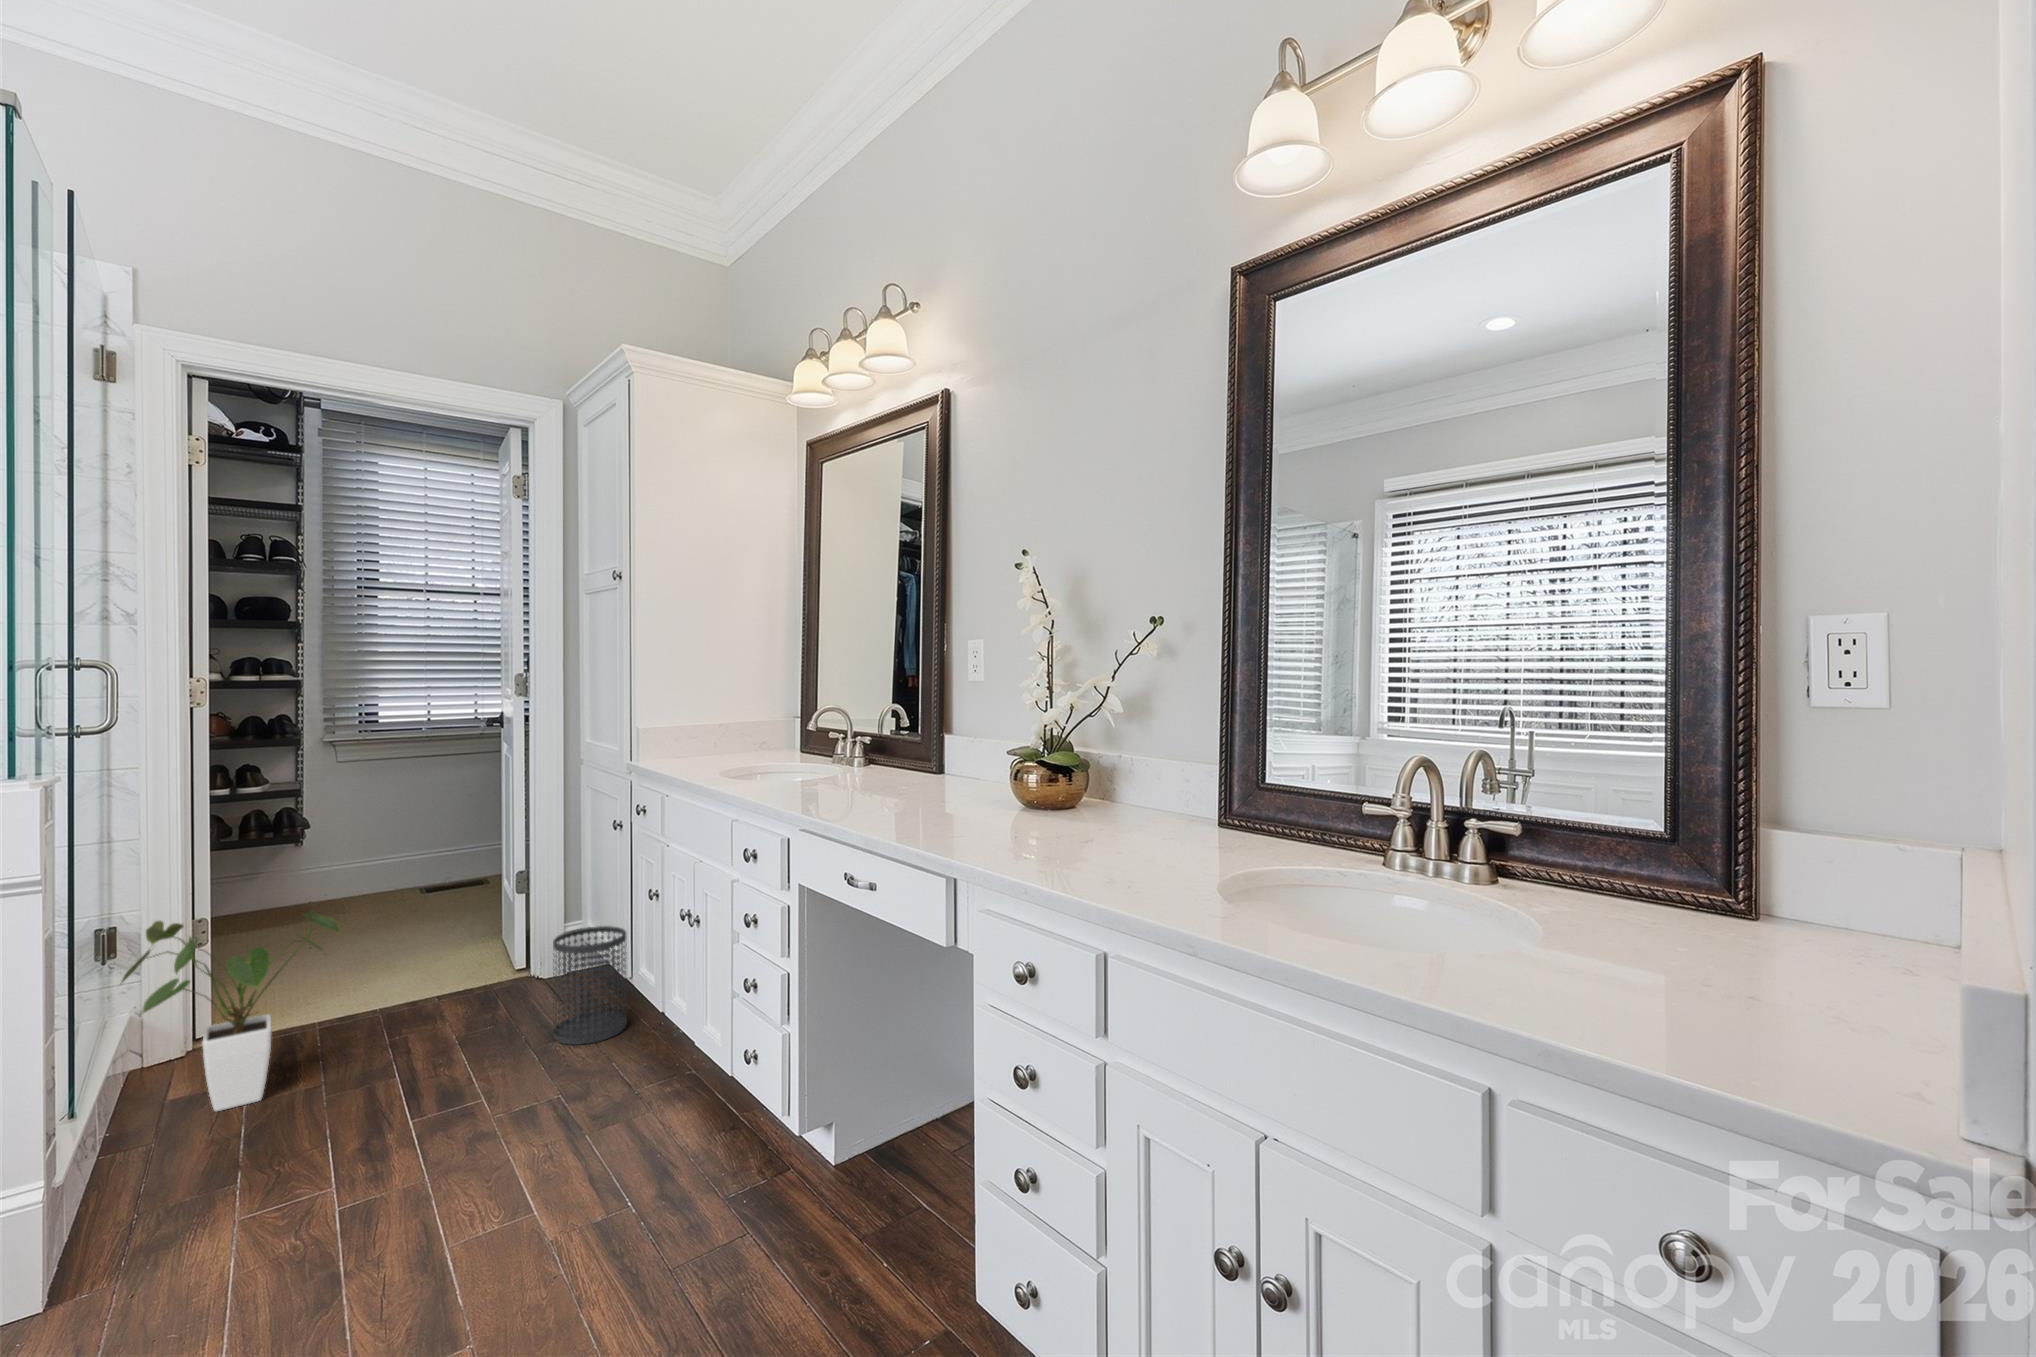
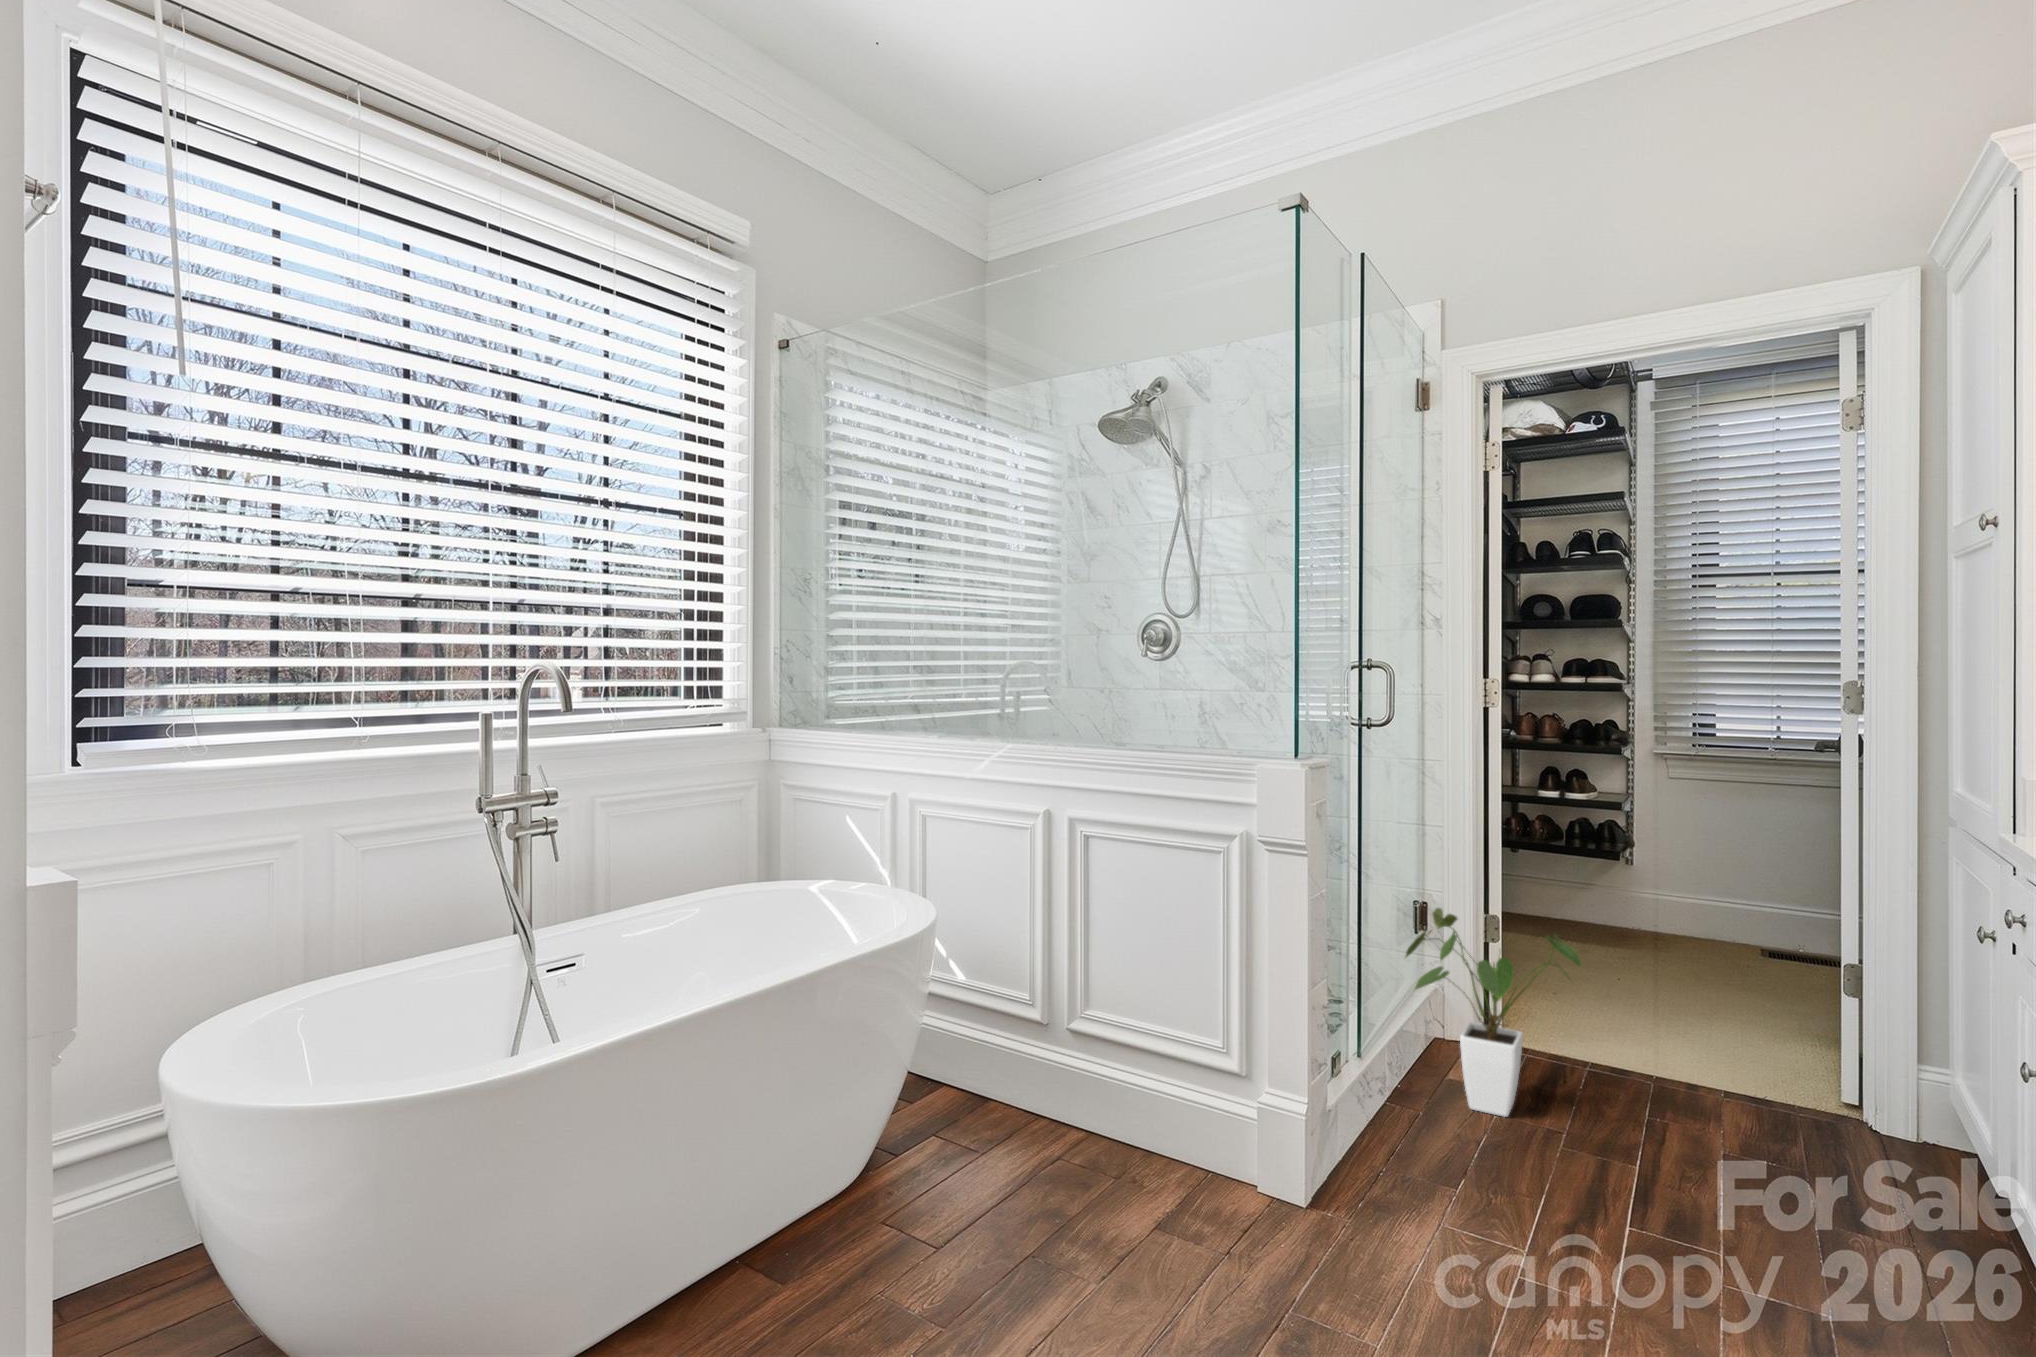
wastebasket: present [553,926,627,1045] -> none [1851,1062,1986,1253]

